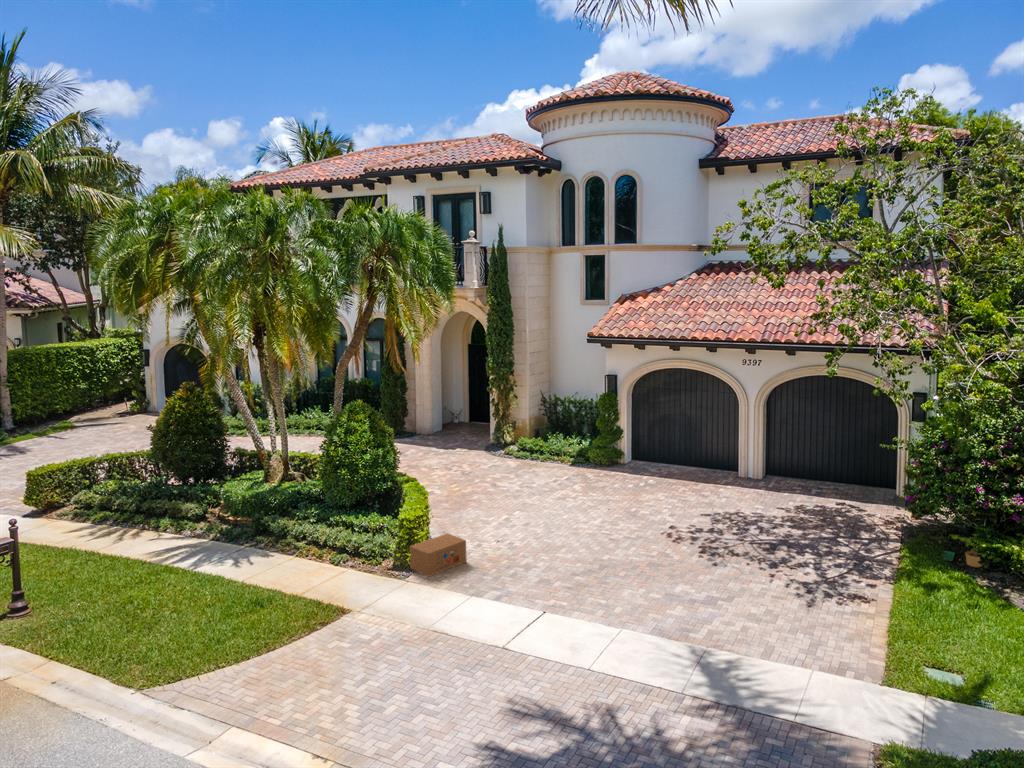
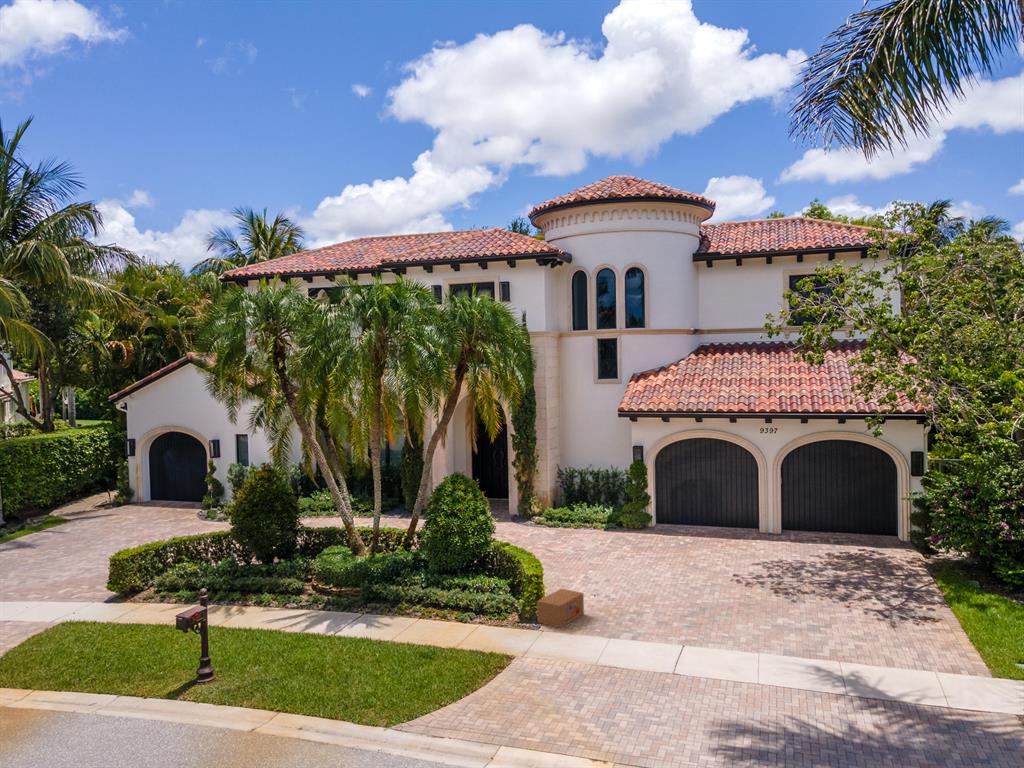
lounge chair: none [19,410,47,432] -> present [12,502,42,523]
potted plant: present [951,534,981,567] -> none [975,564,1006,590]

